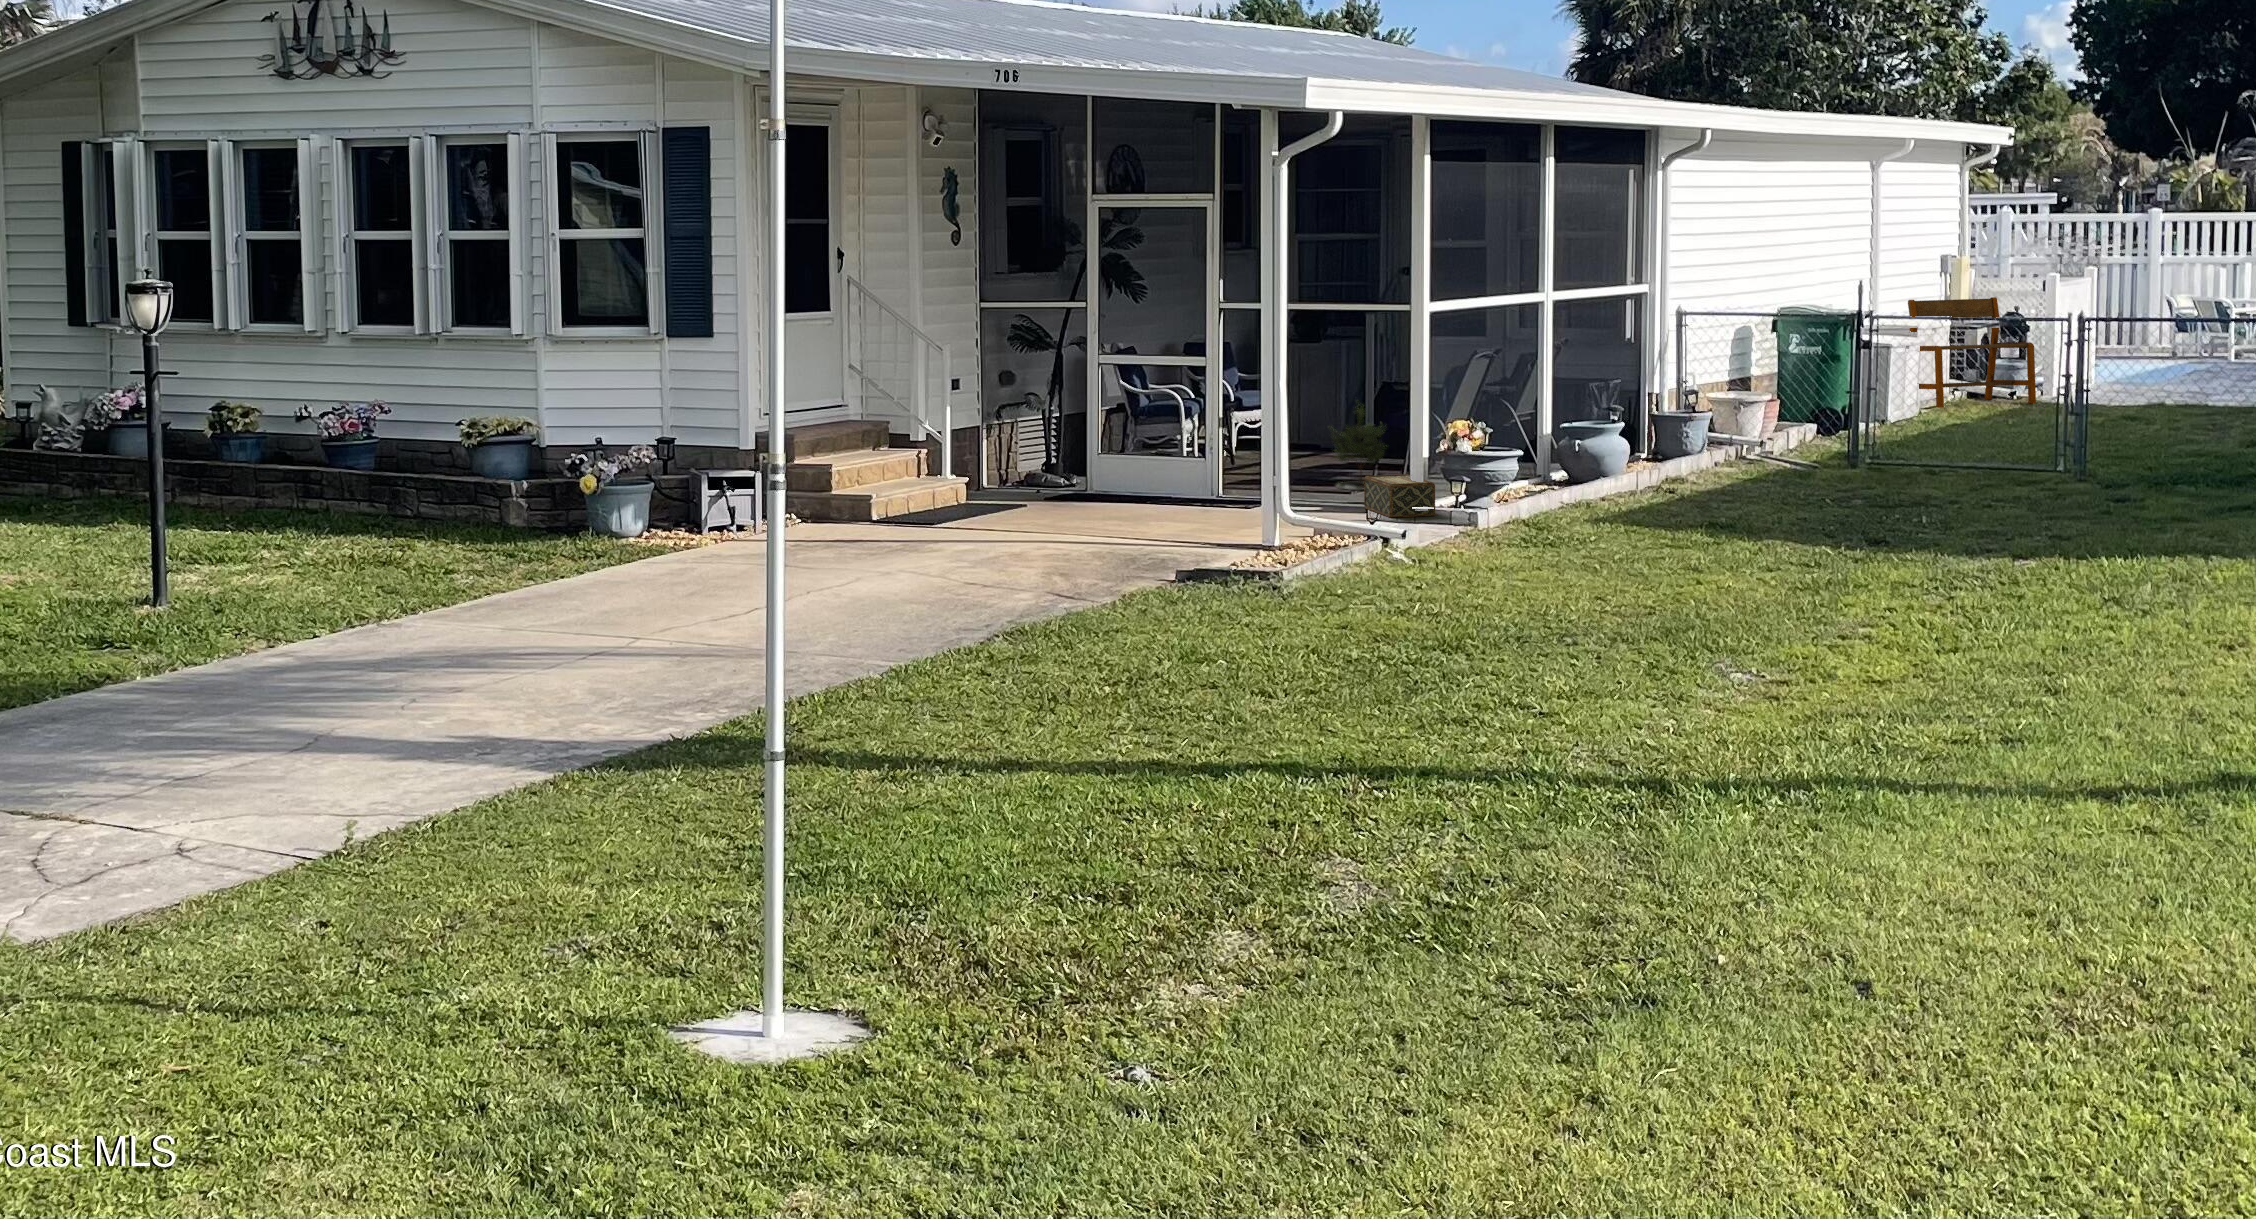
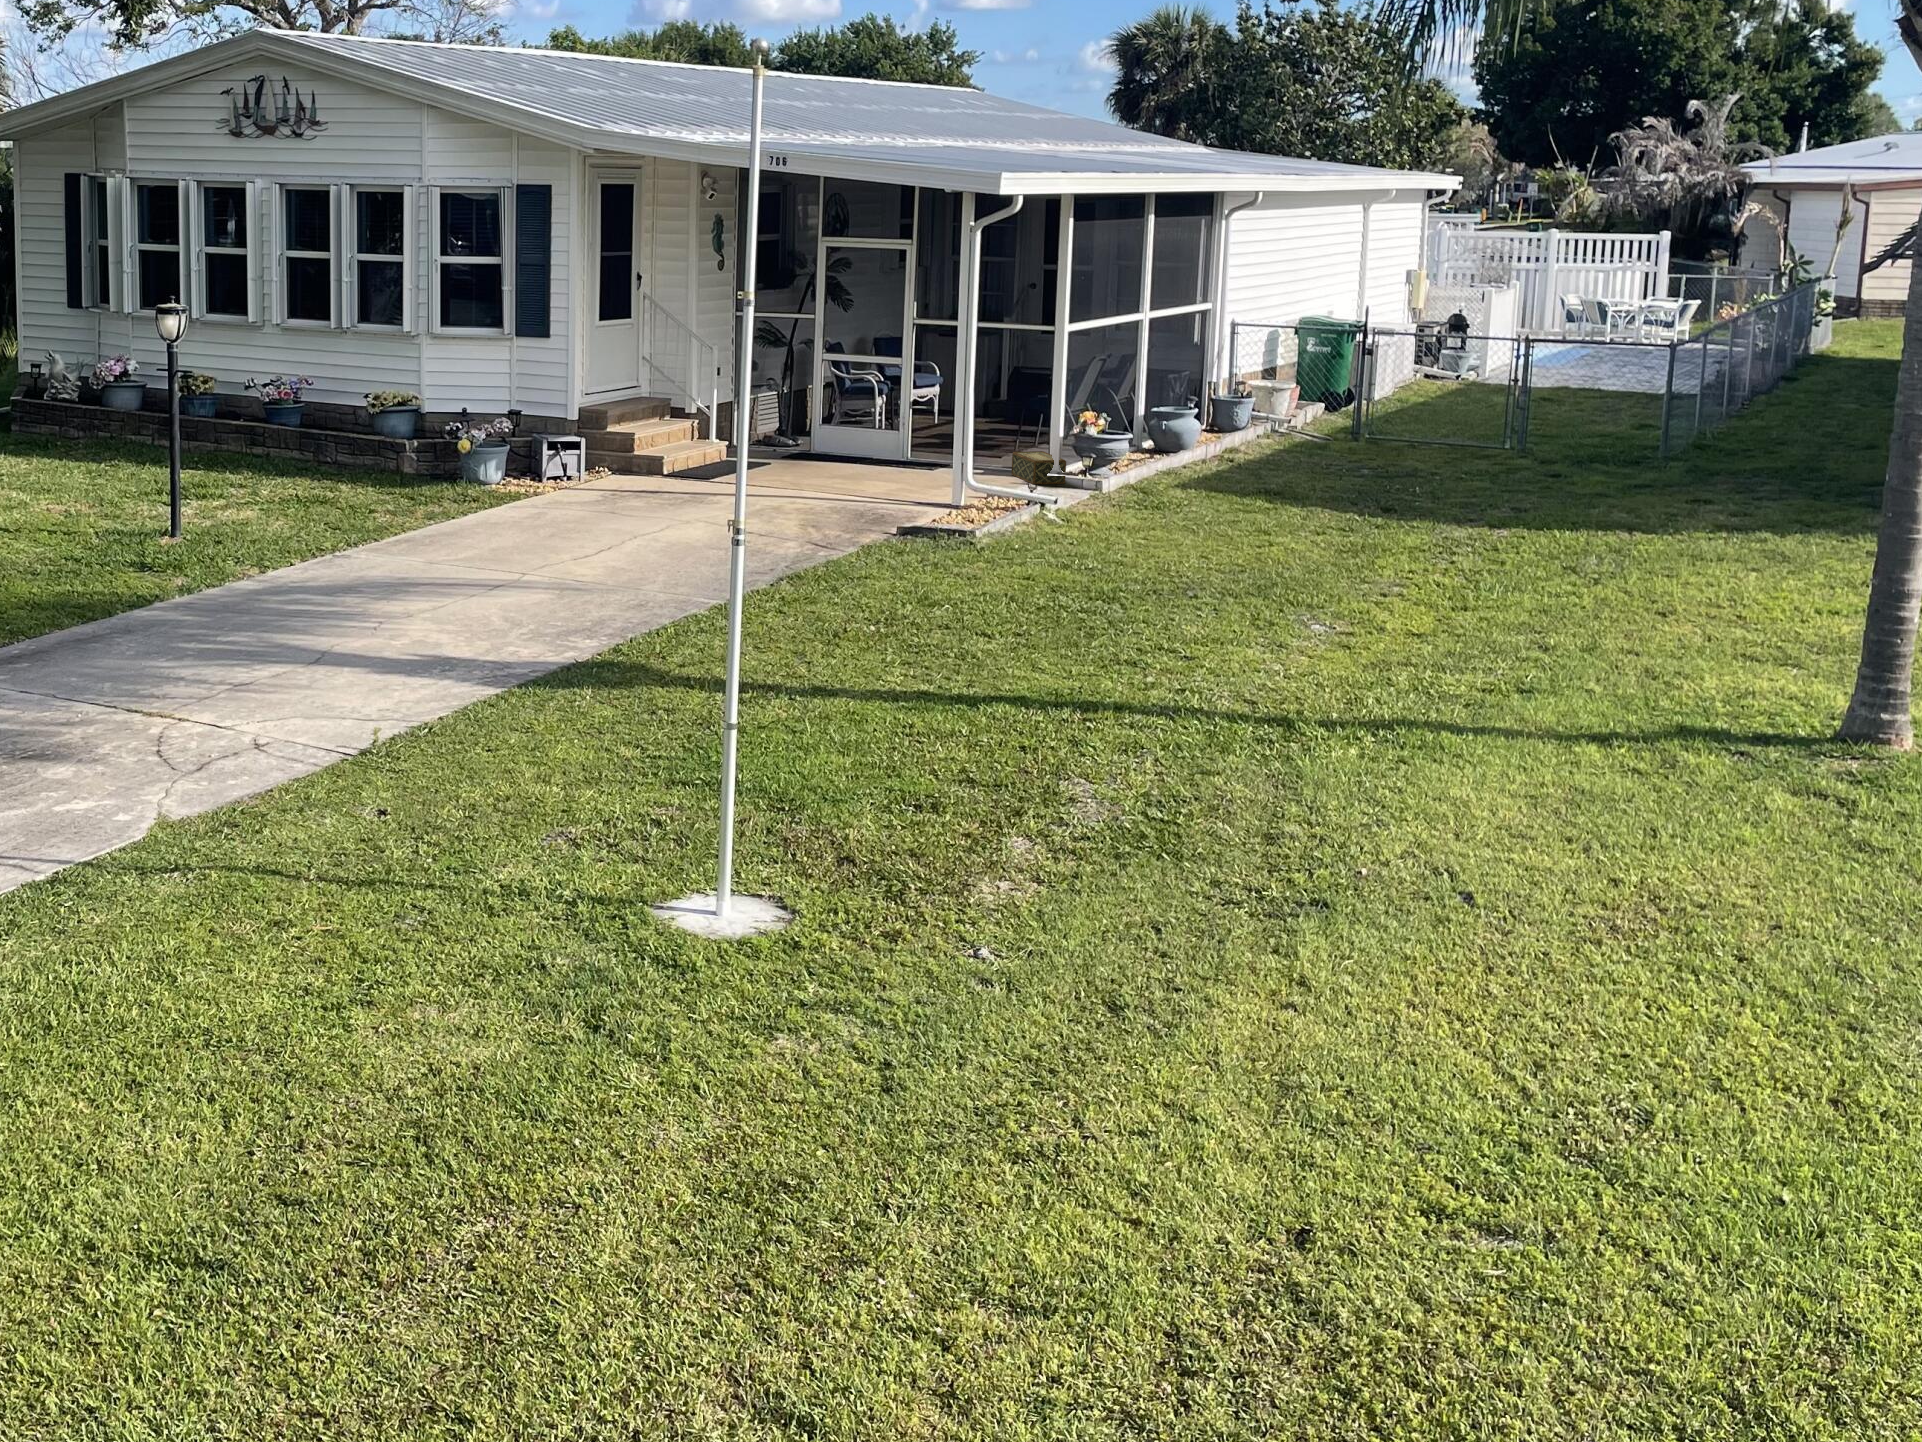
bench: present [1908,297,2036,408] -> none [1376,309,1477,391]
potted tree: present [1332,401,1387,490] -> none [978,389,1023,457]

